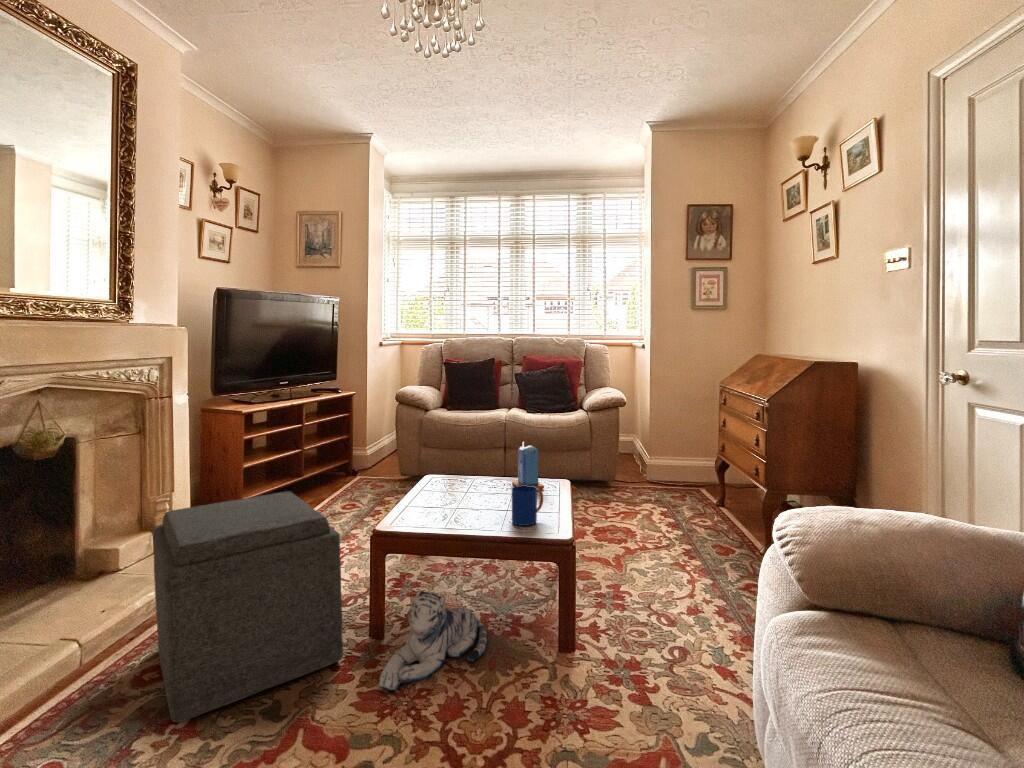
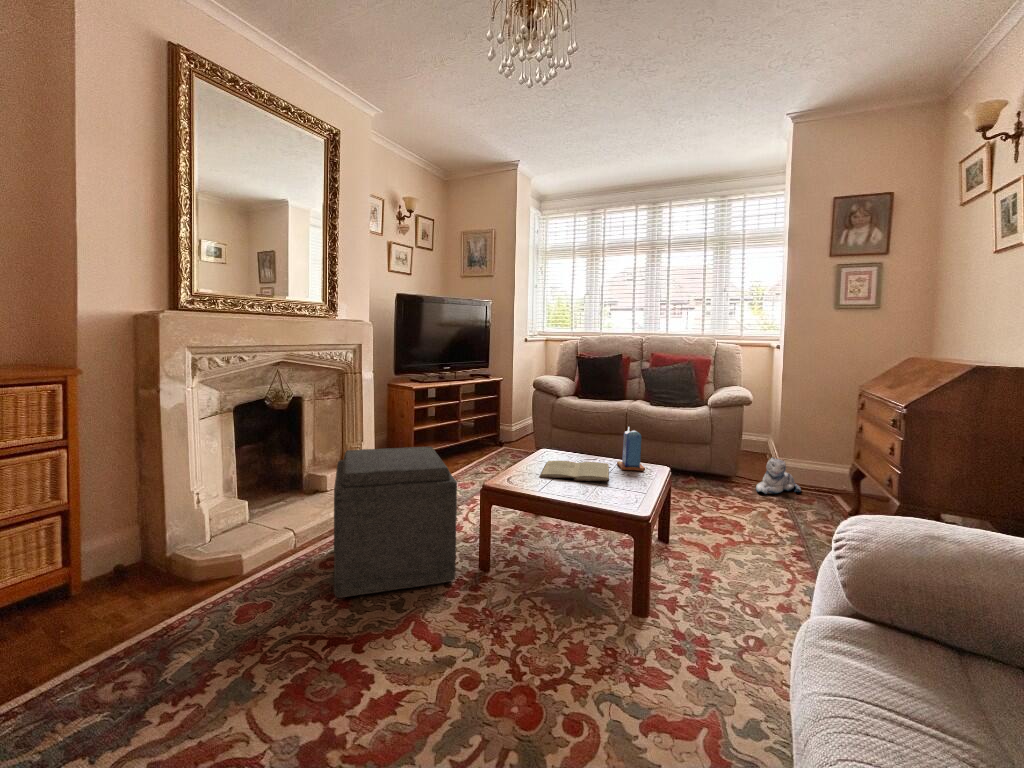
book: none [434,485,514,512] -> present [539,461,609,481]
mug: present [512,485,543,526] -> none [602,463,633,499]
plush toy: present [379,591,488,690] -> present [756,458,801,494]

